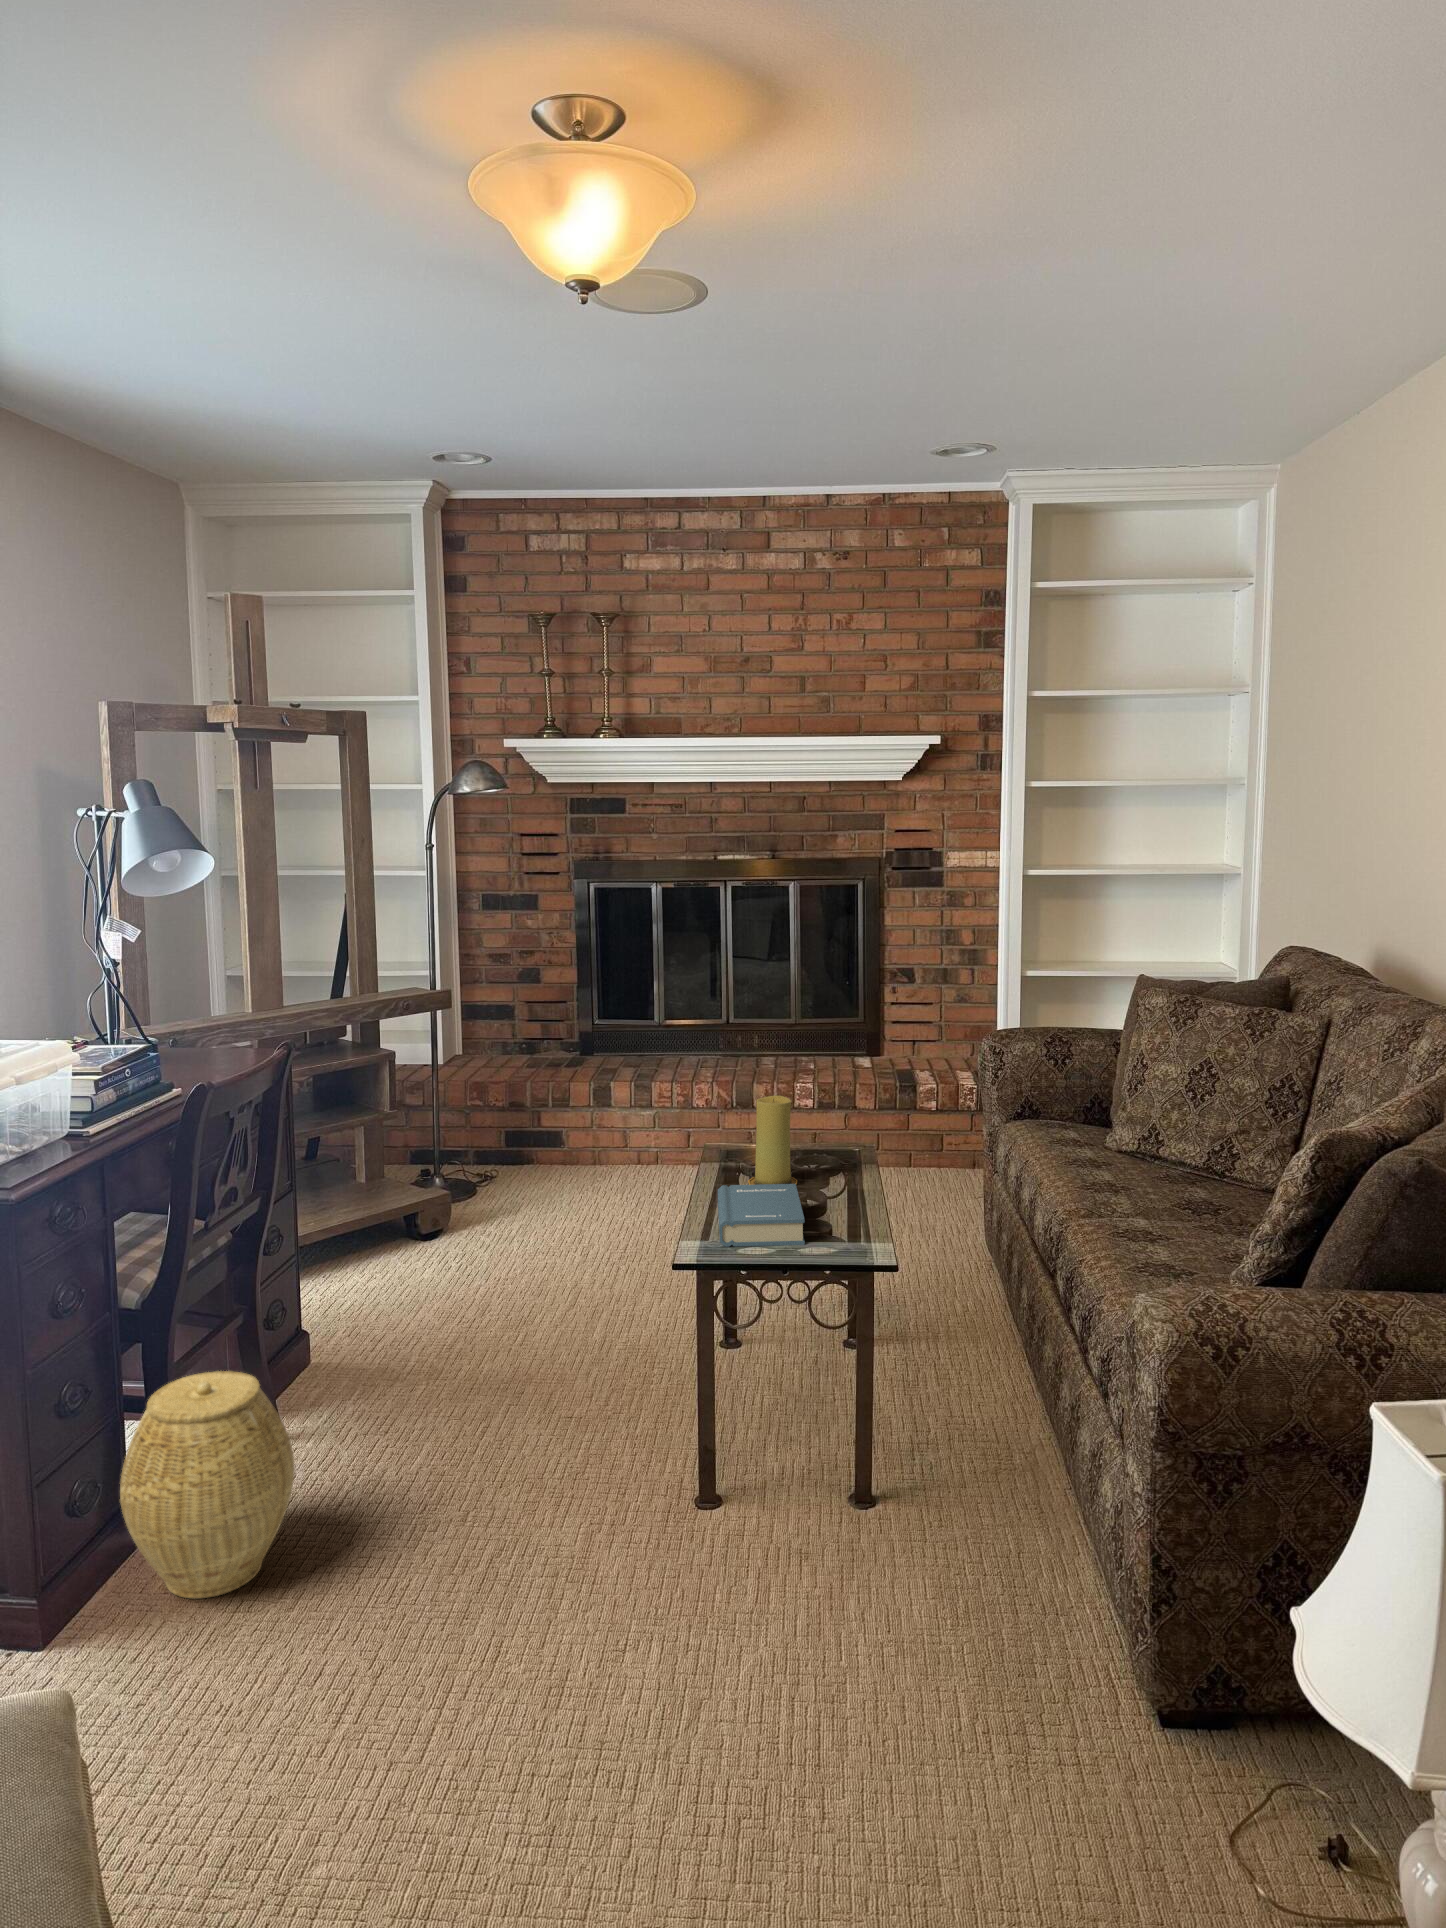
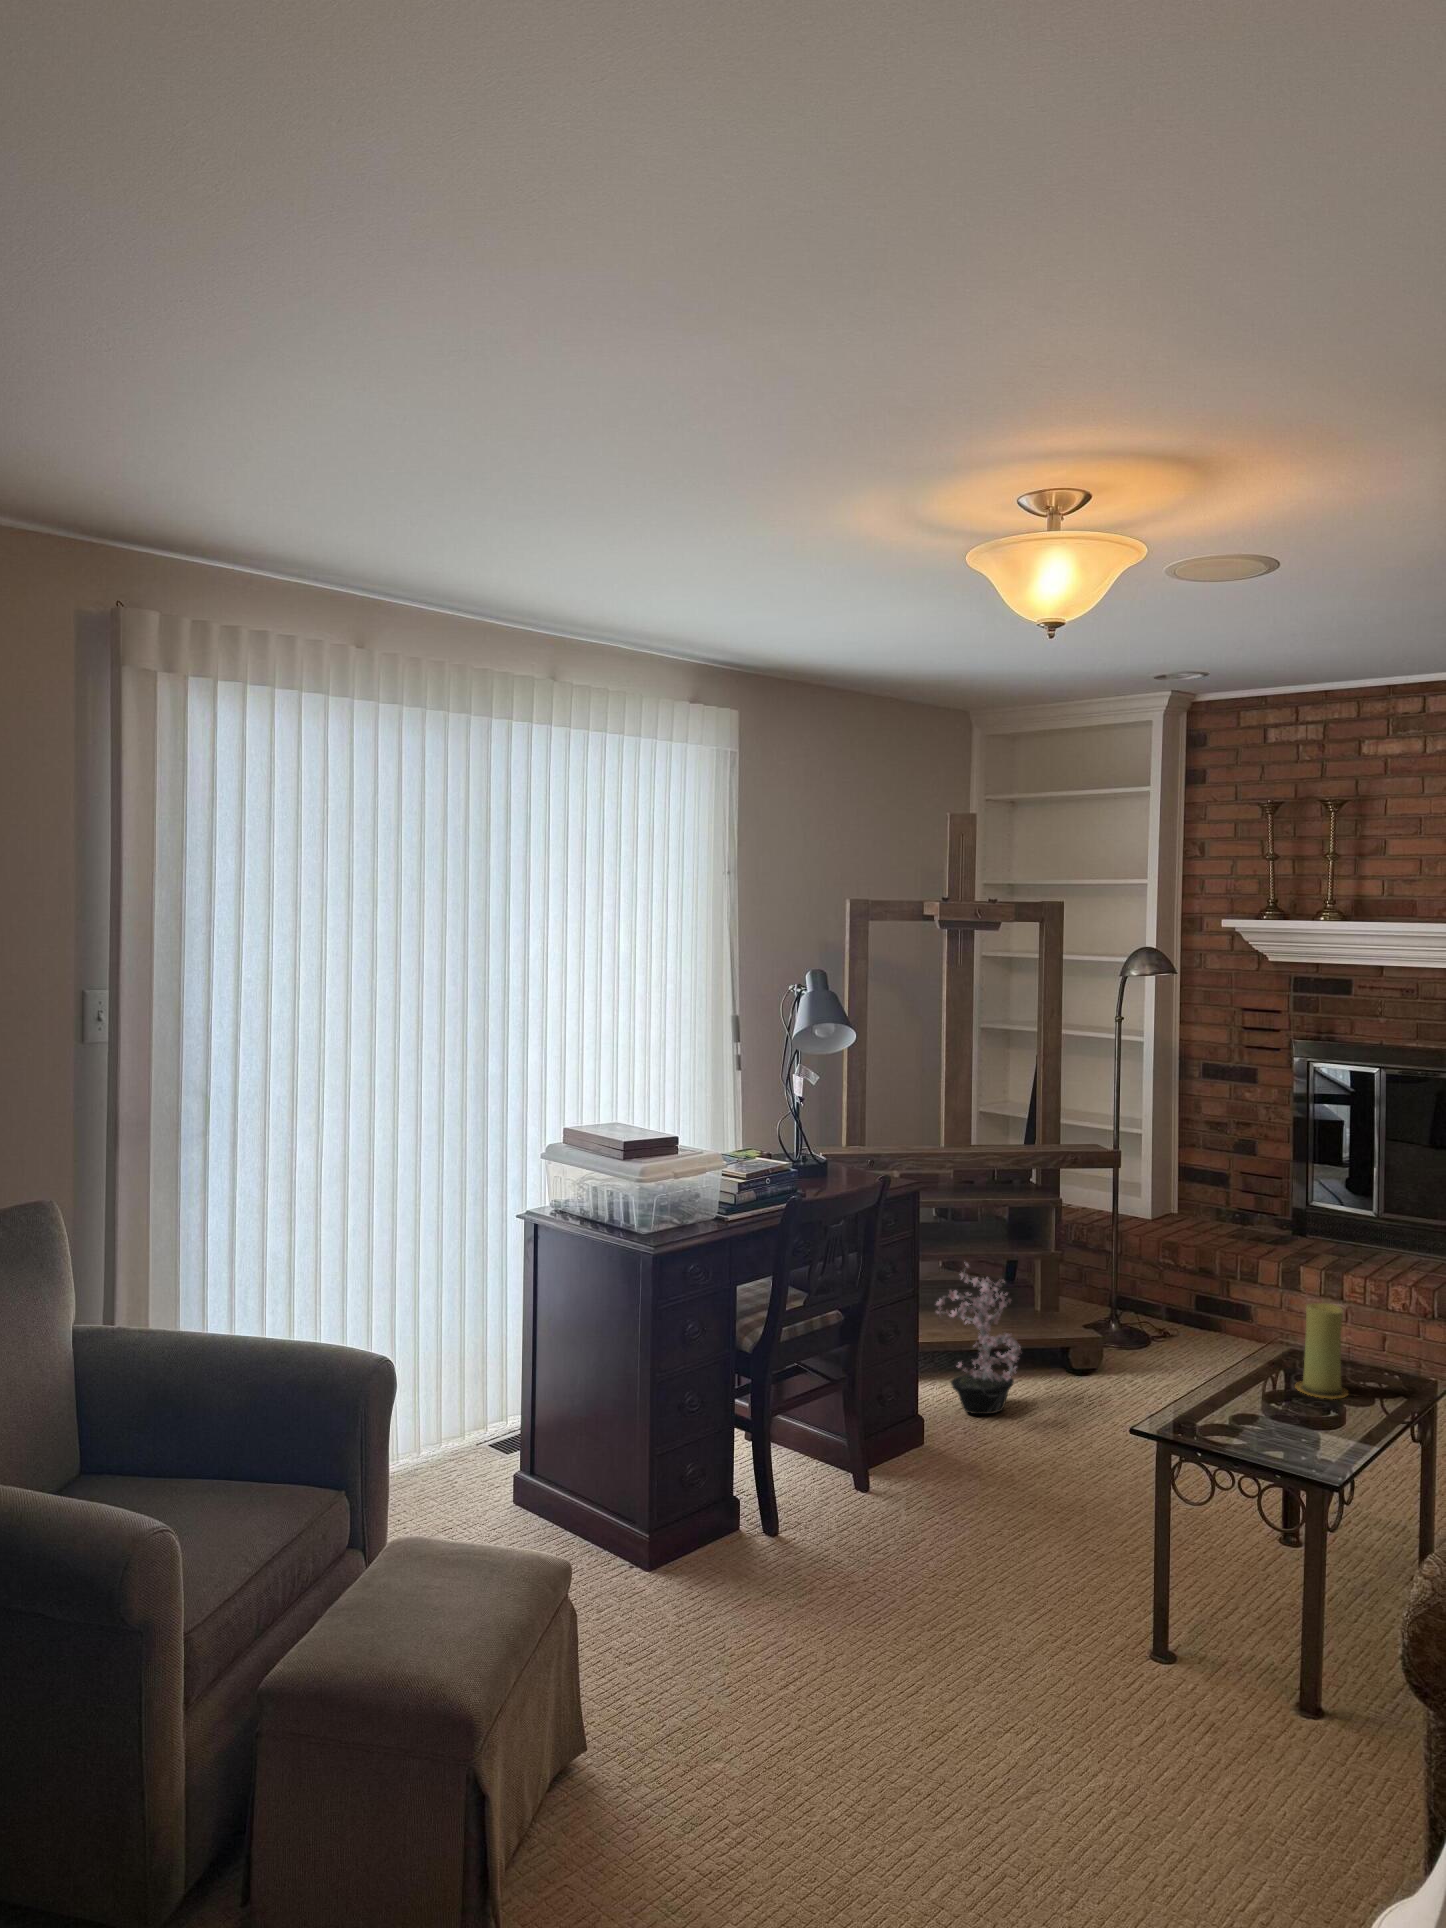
potted plant: none [297,1134,407,1309] -> present [937,1262,1021,1414]
hardback book: present [718,1184,805,1247] -> none [1204,1377,1318,1449]
woven basket: present [120,1371,295,1599] -> none [712,1413,830,1580]

